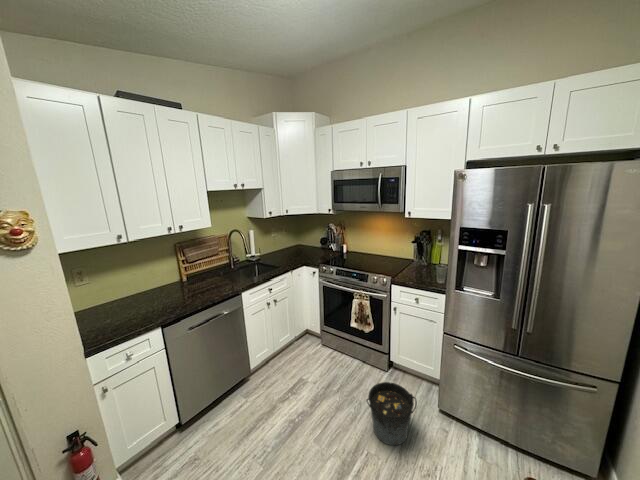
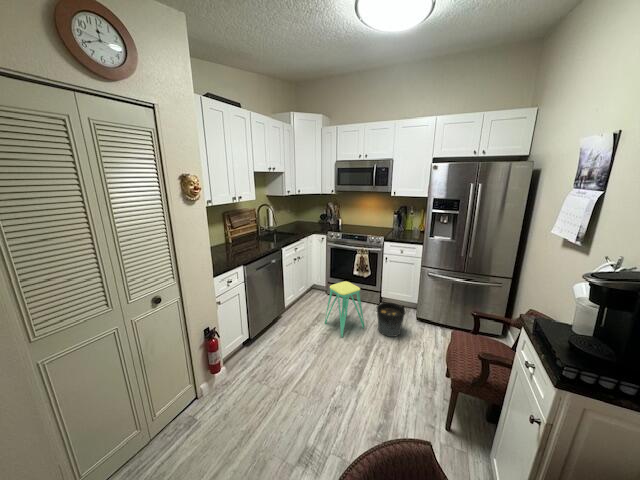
stool: none [298,344,353,435] -> present [325,281,364,337]

